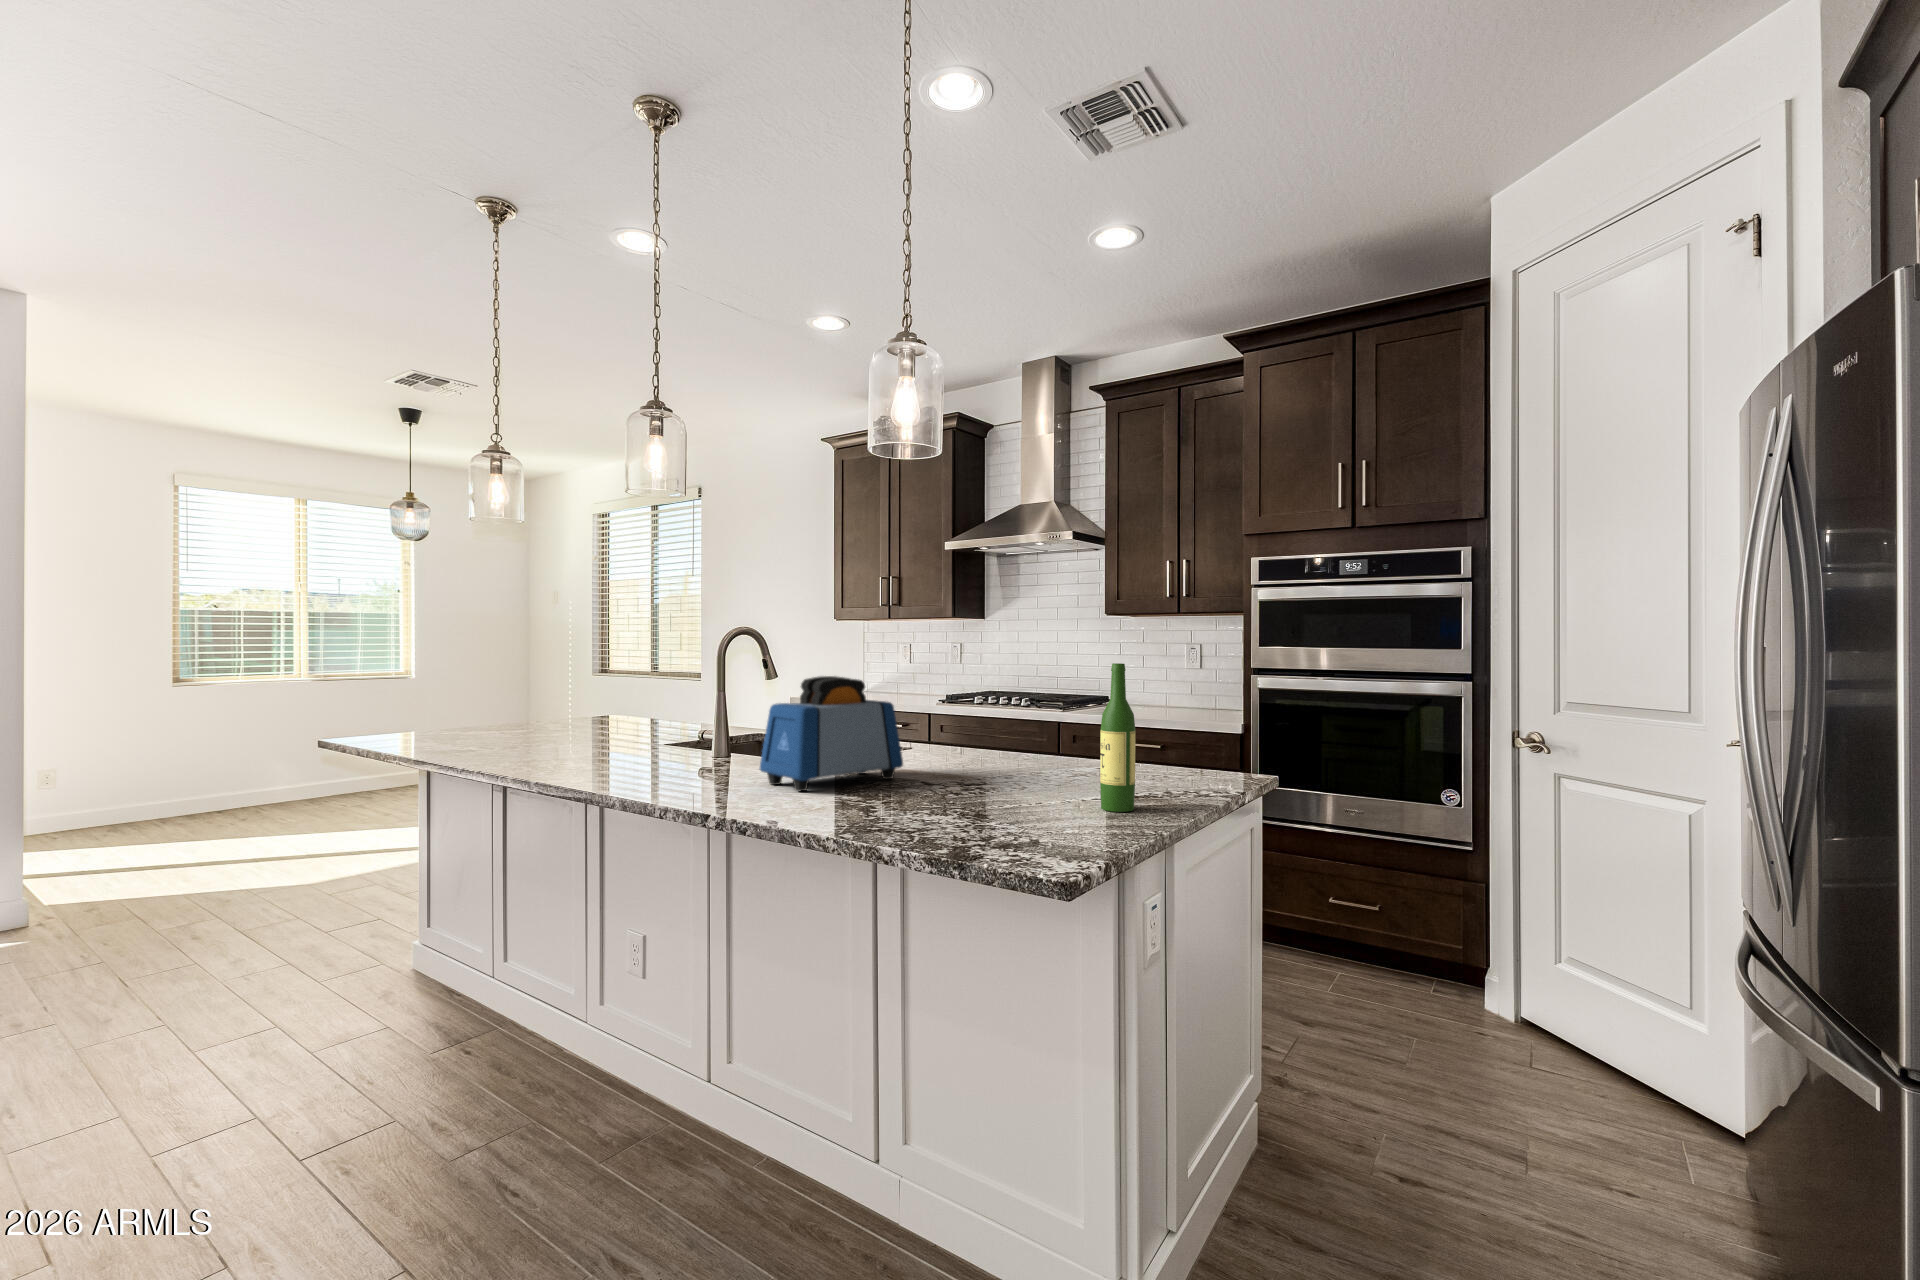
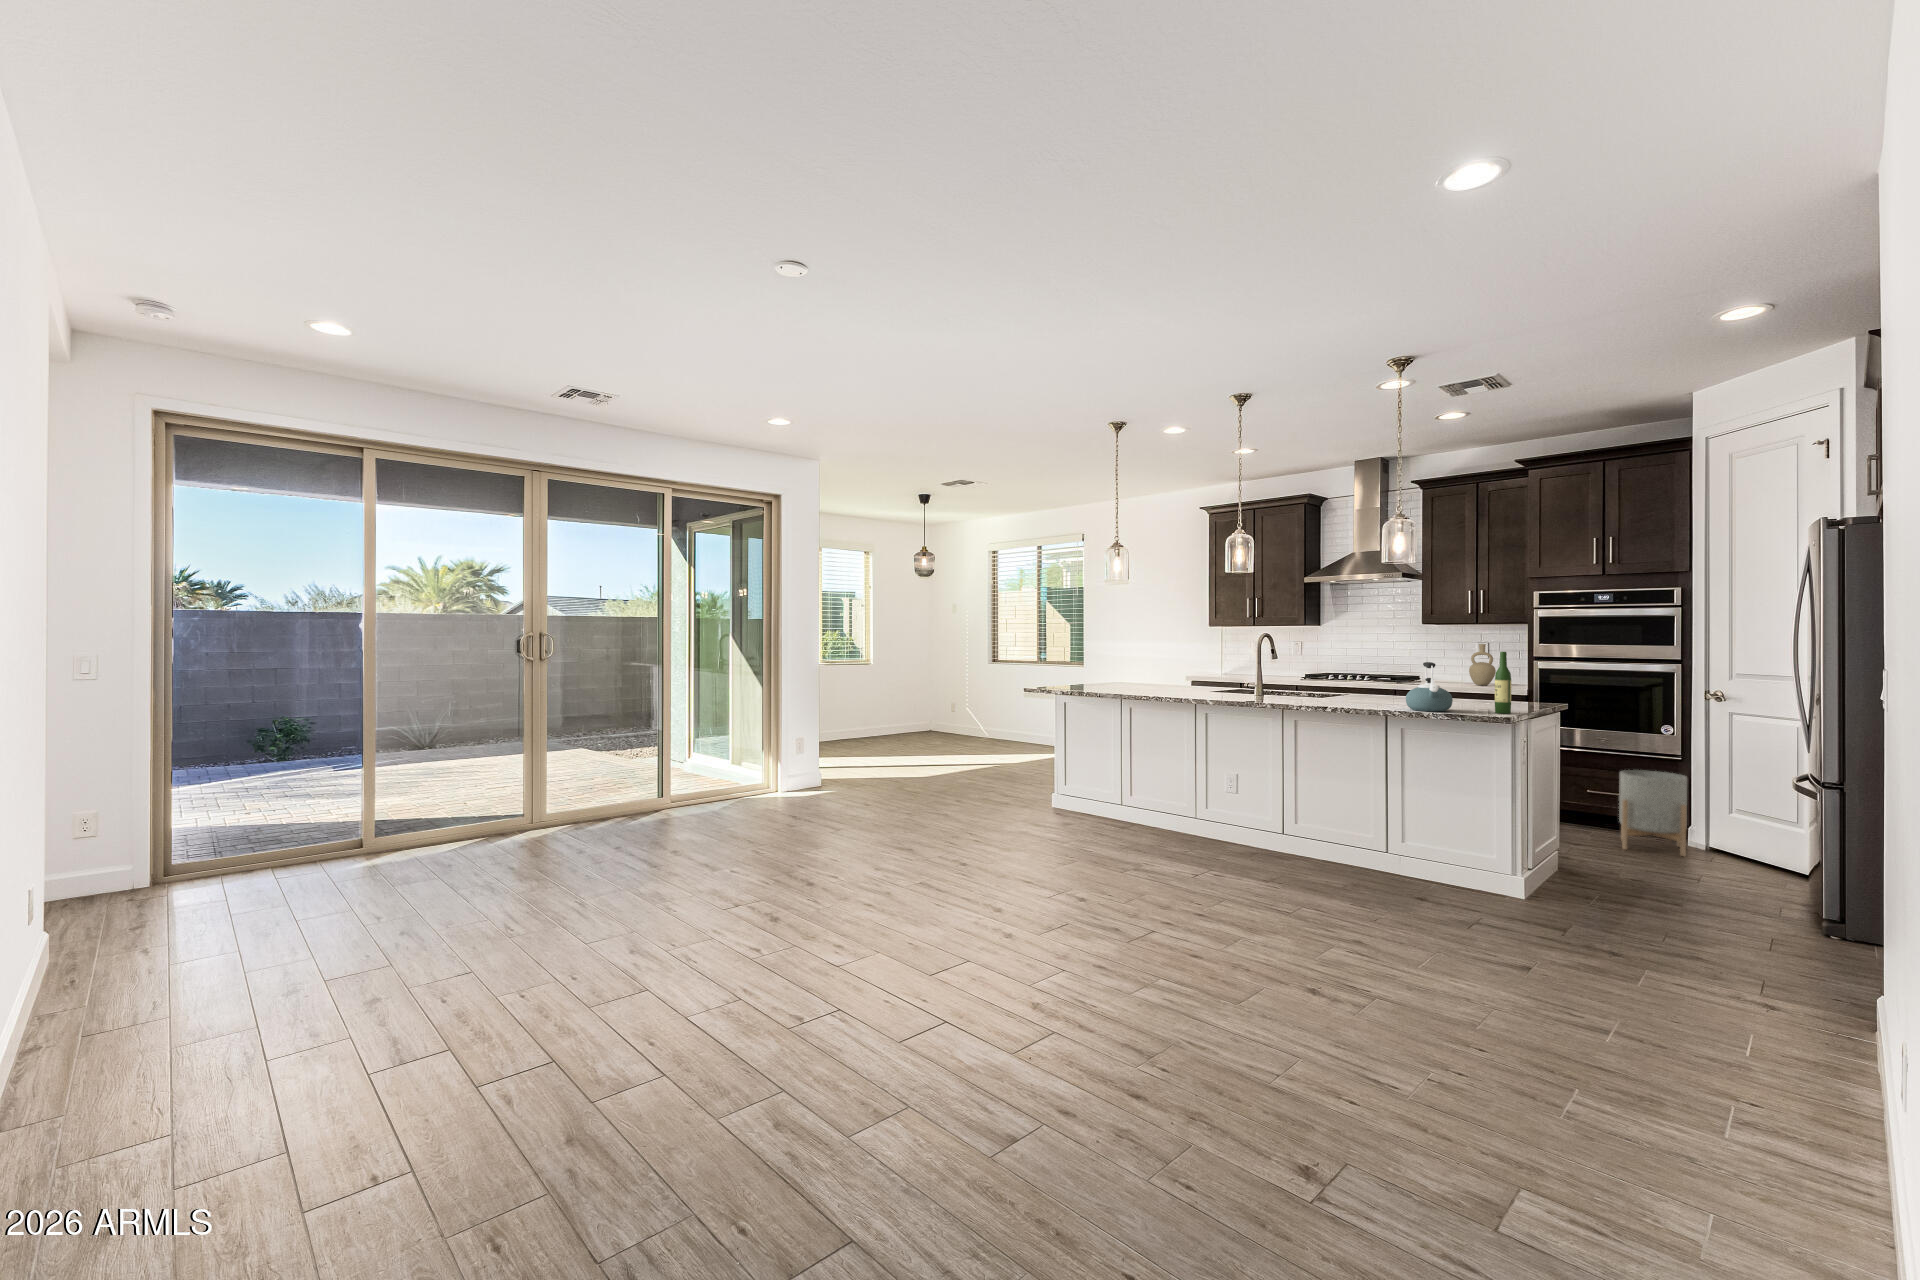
vase: none [1169,646,1206,711] -> present [1469,644,1496,686]
toaster: present [760,676,903,791] -> none [1321,658,1384,706]
kettle: none [912,688,1010,809] -> present [1406,662,1453,712]
planter: none [1374,871,1485,1046] -> present [1619,770,1687,856]

